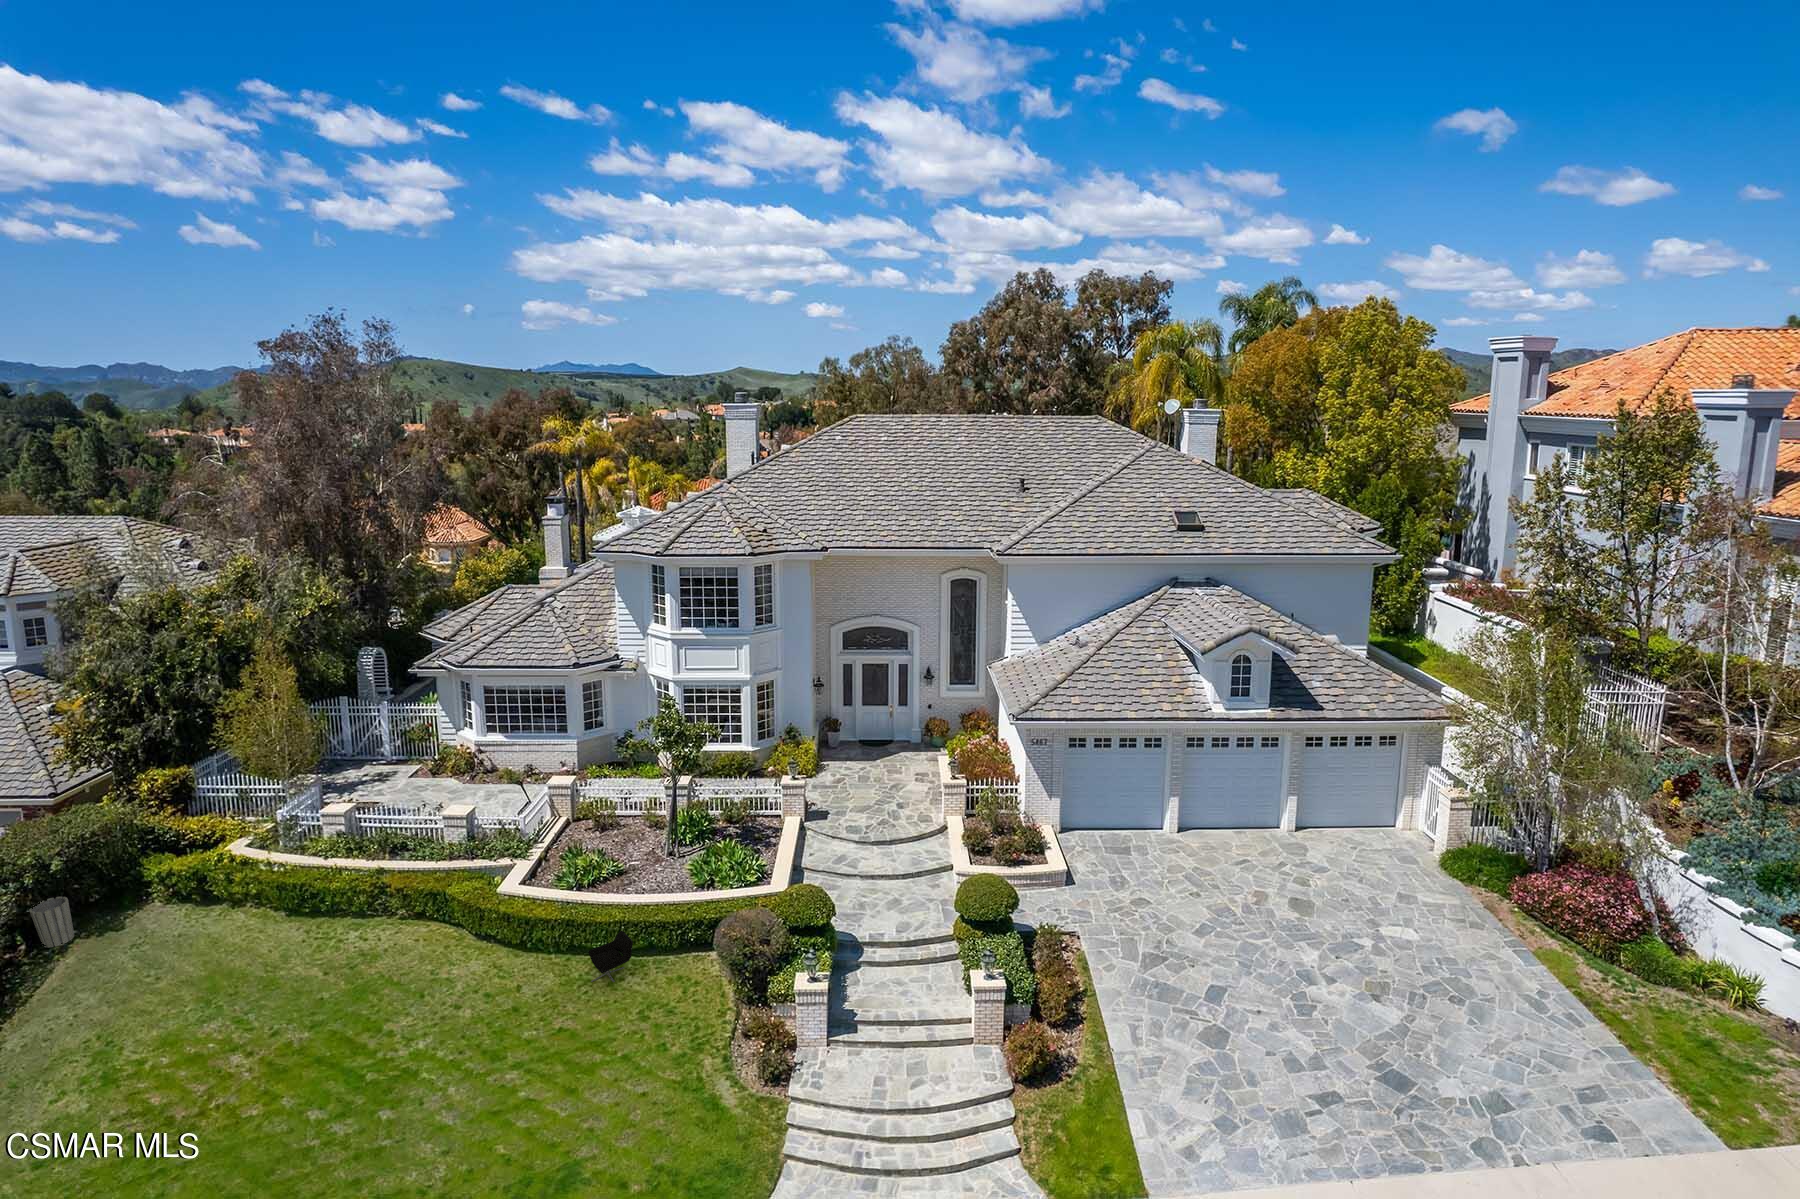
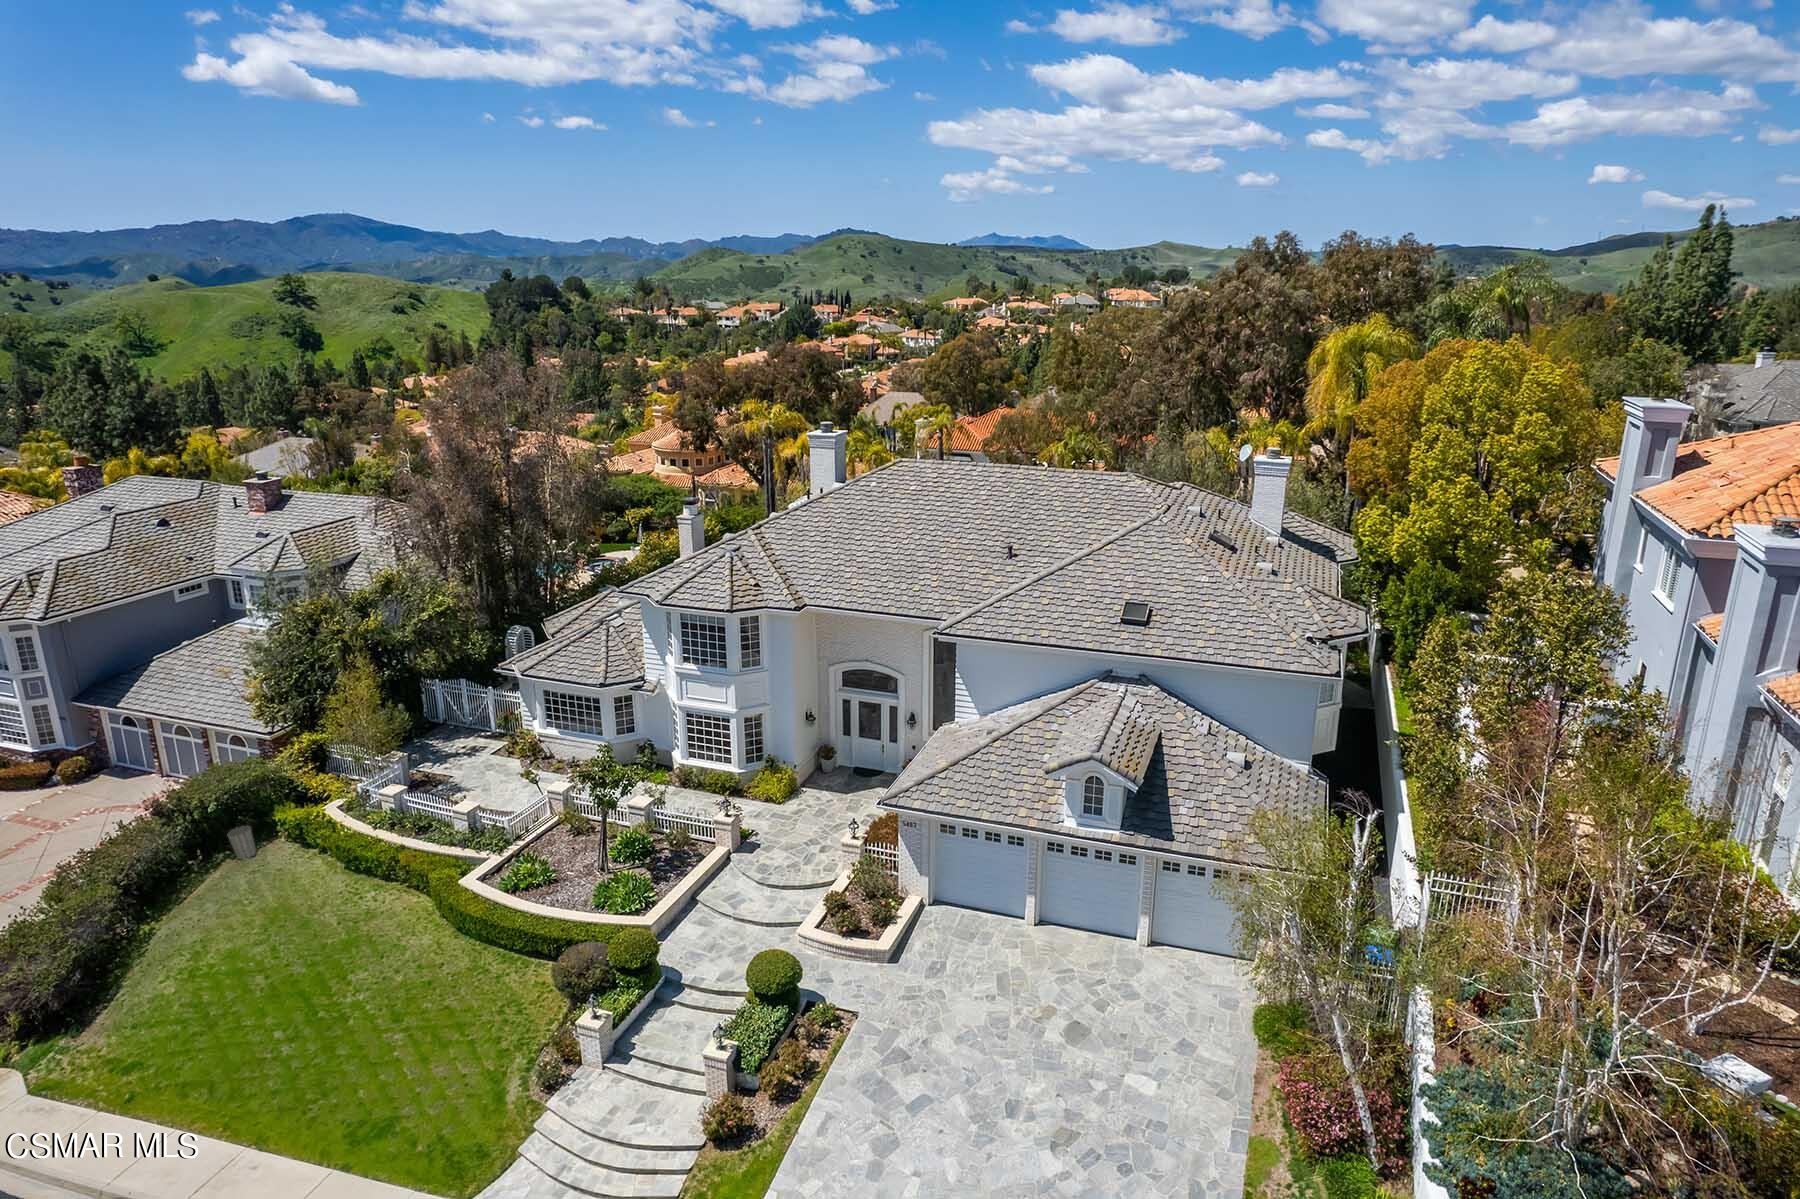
lounge chair: present [588,931,633,982] -> none [501,933,531,972]

